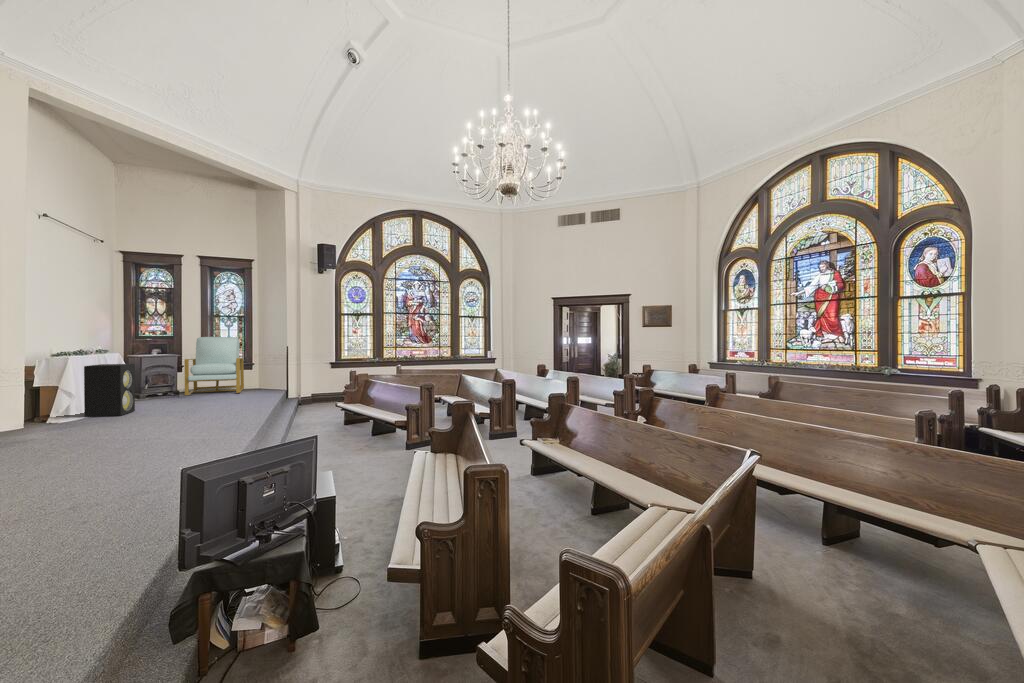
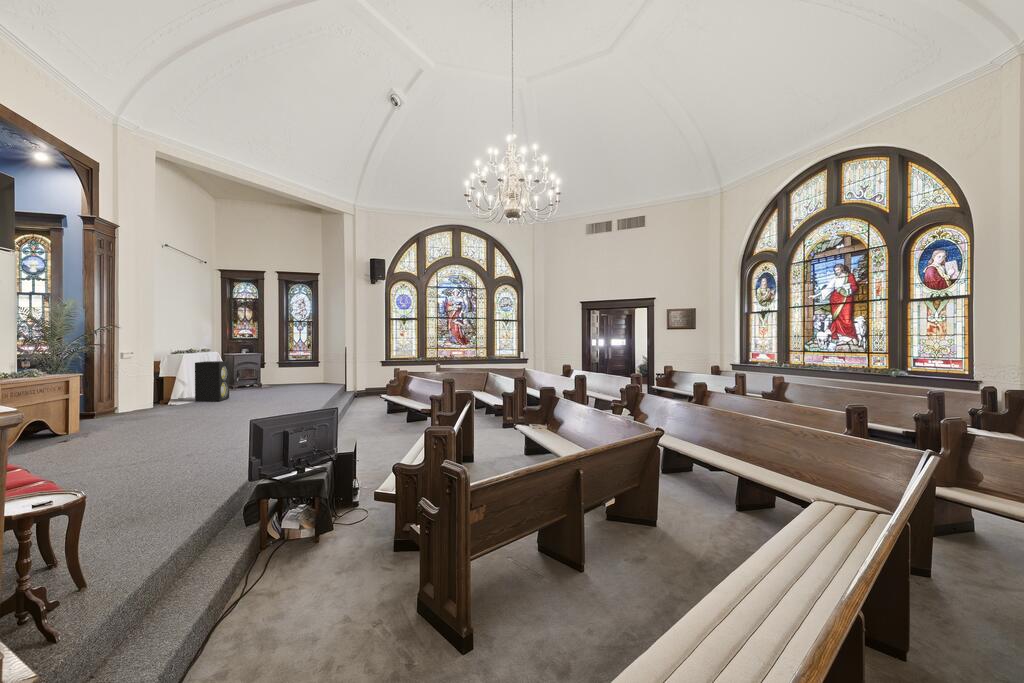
chair: present [185,337,244,395] -> none [265,339,311,388]

